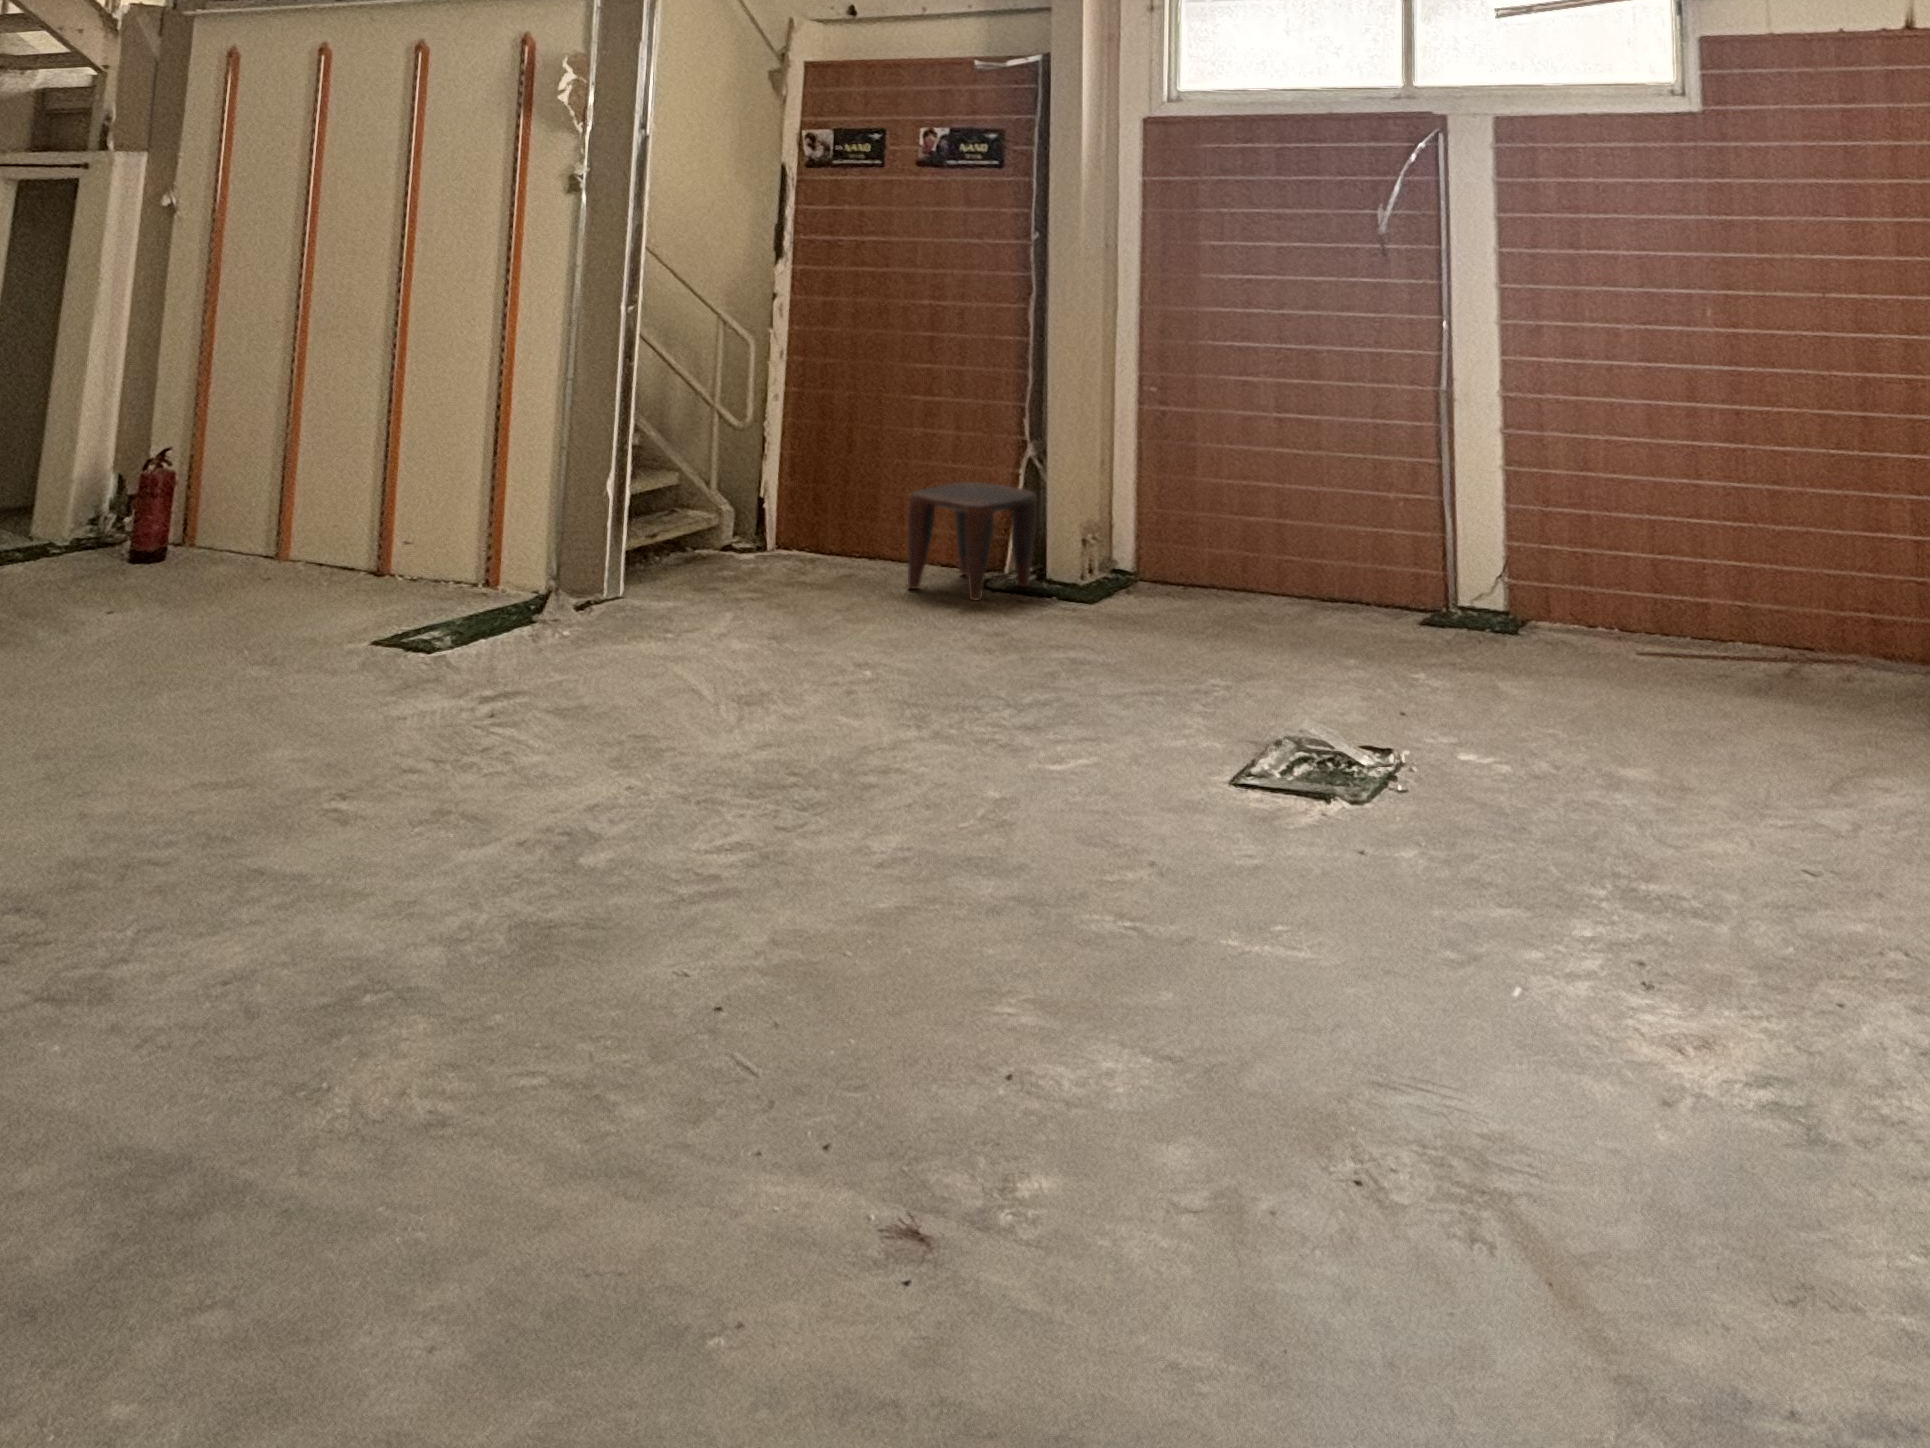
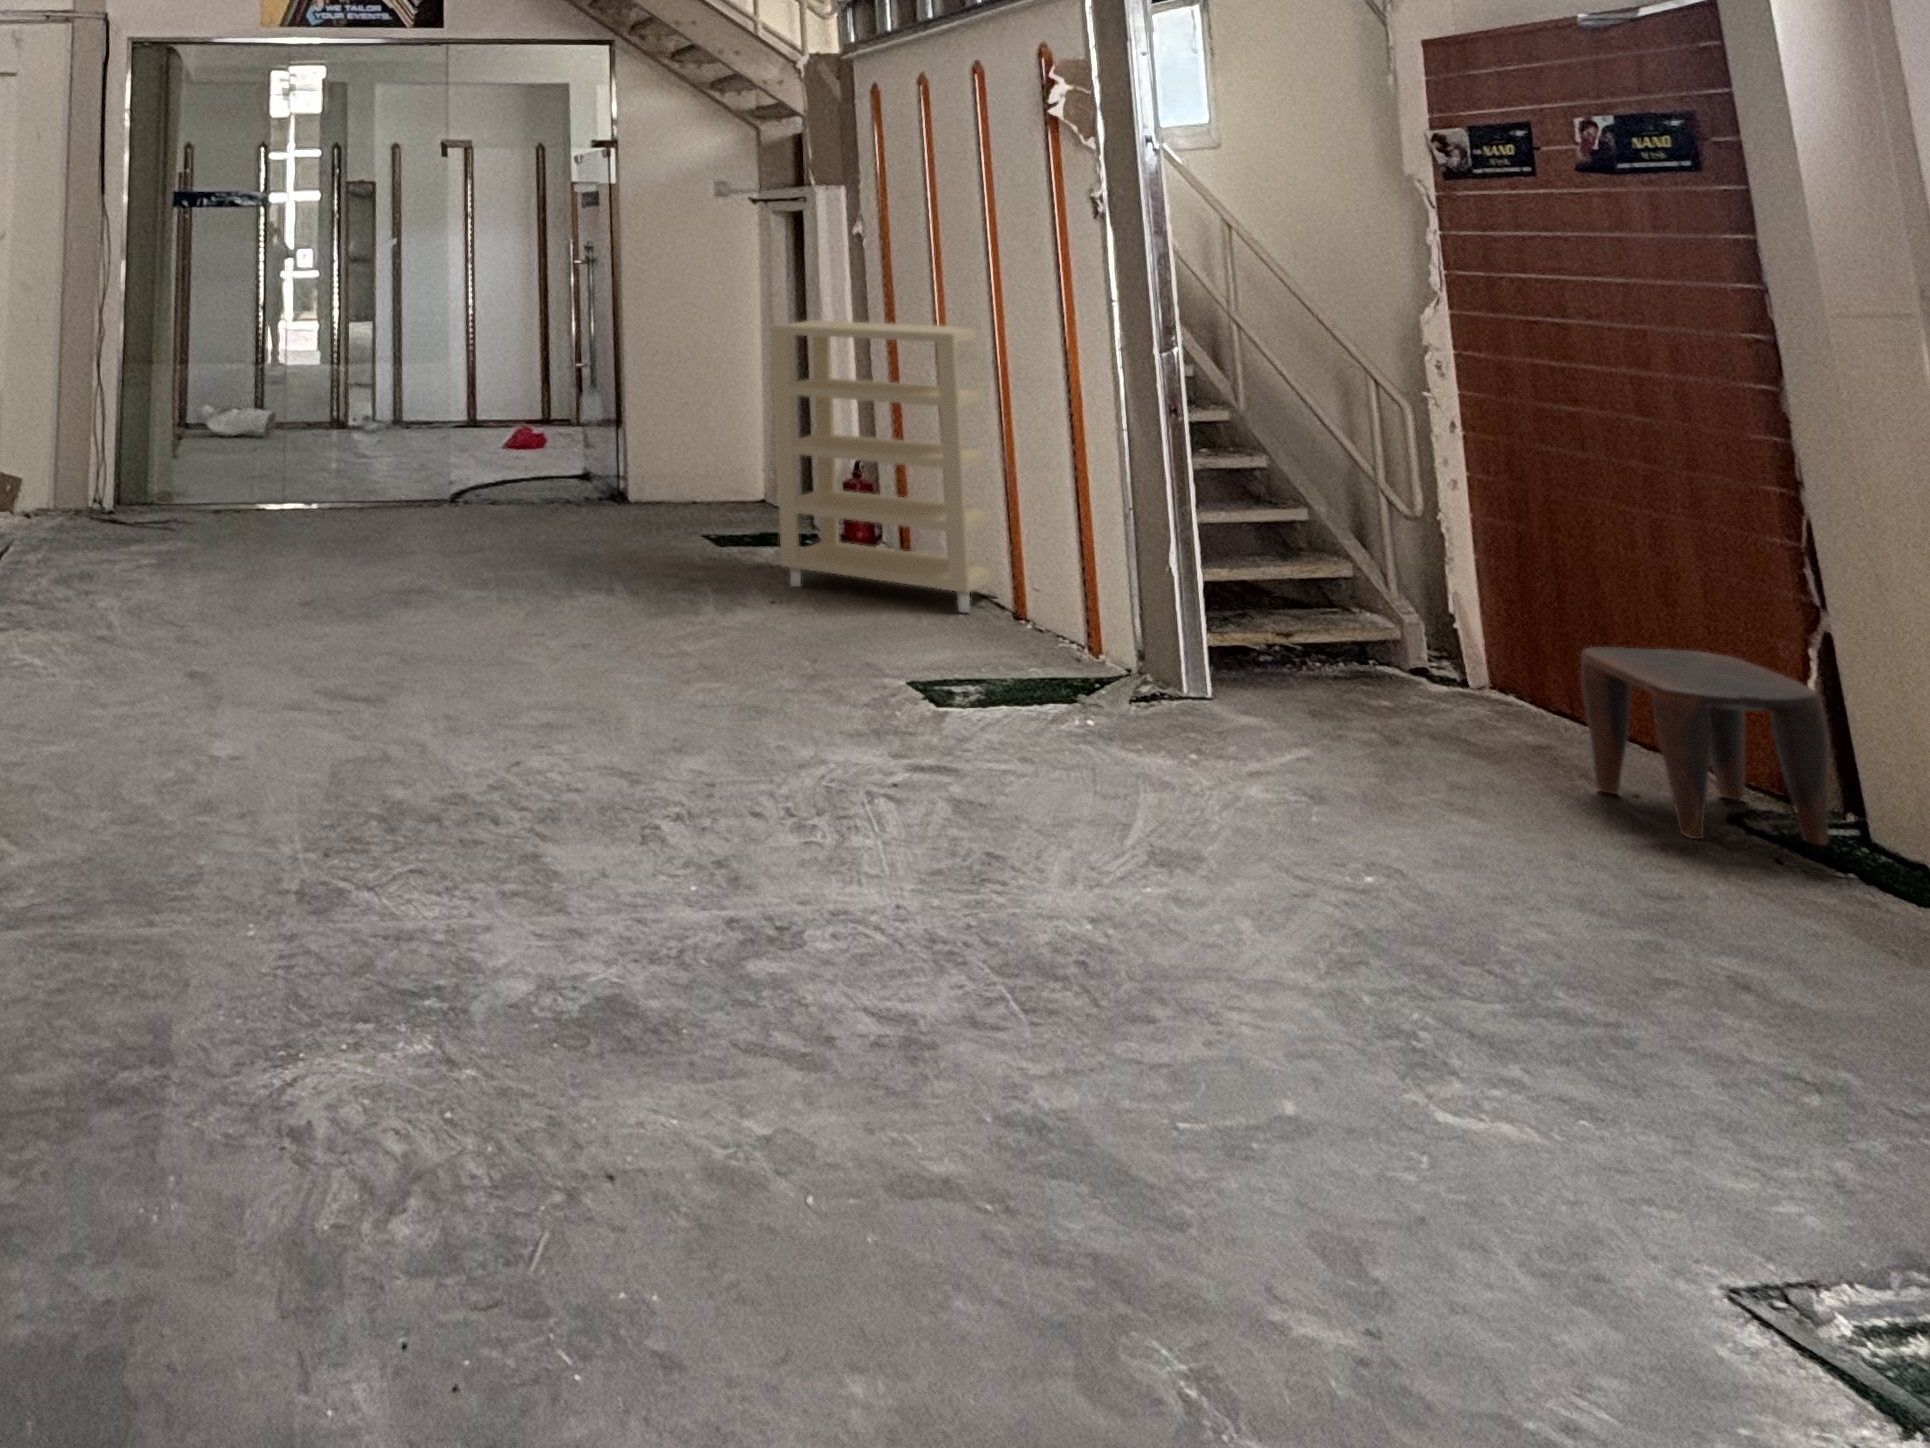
shelving unit: none [116,301,382,604] -> present [772,320,998,613]

